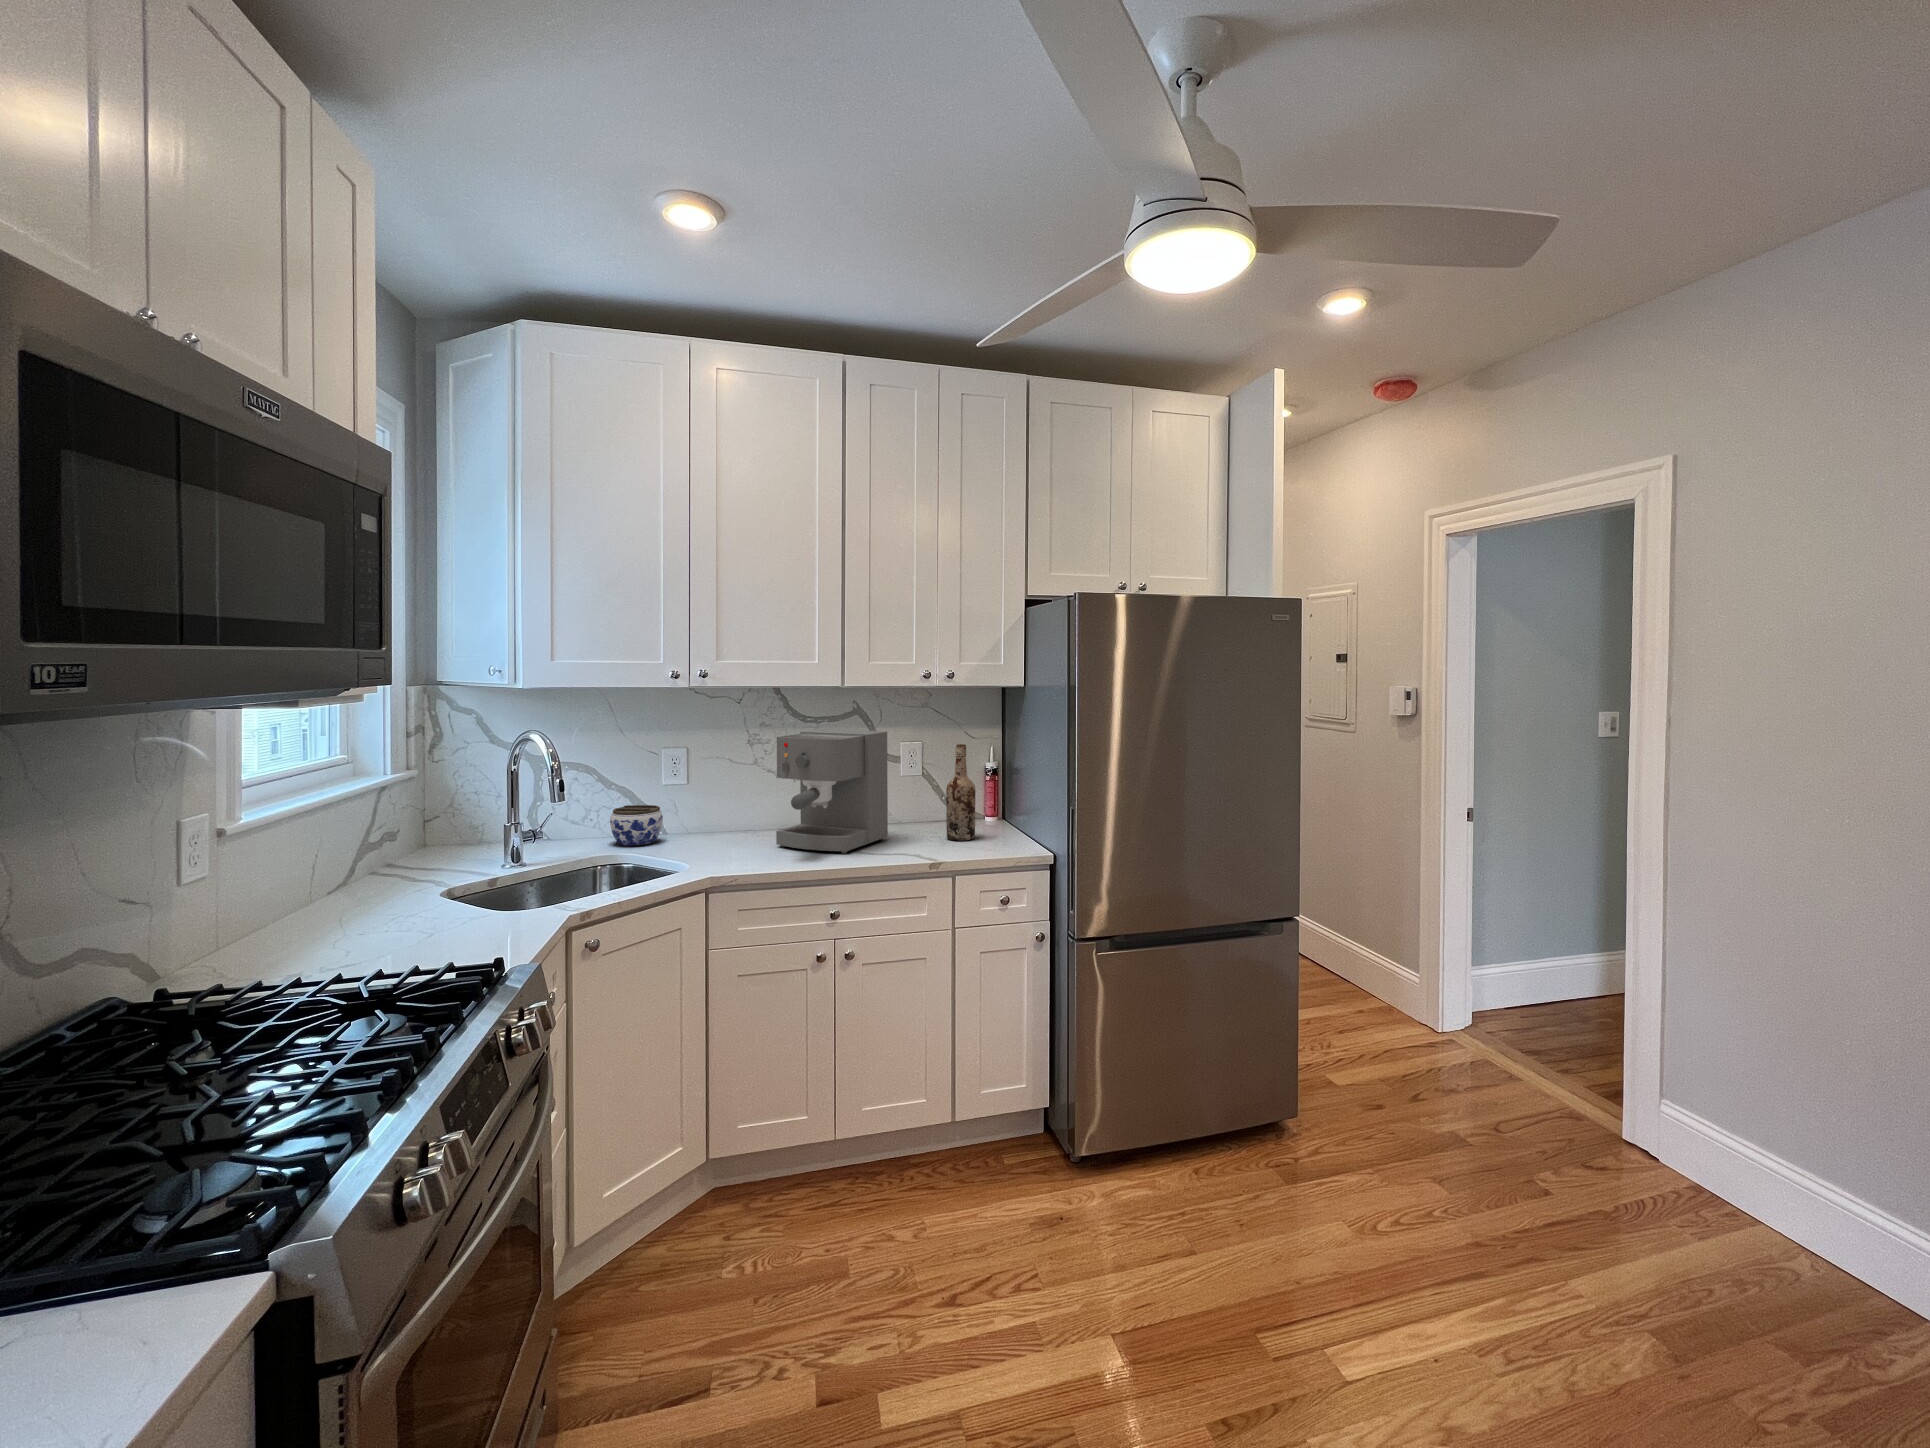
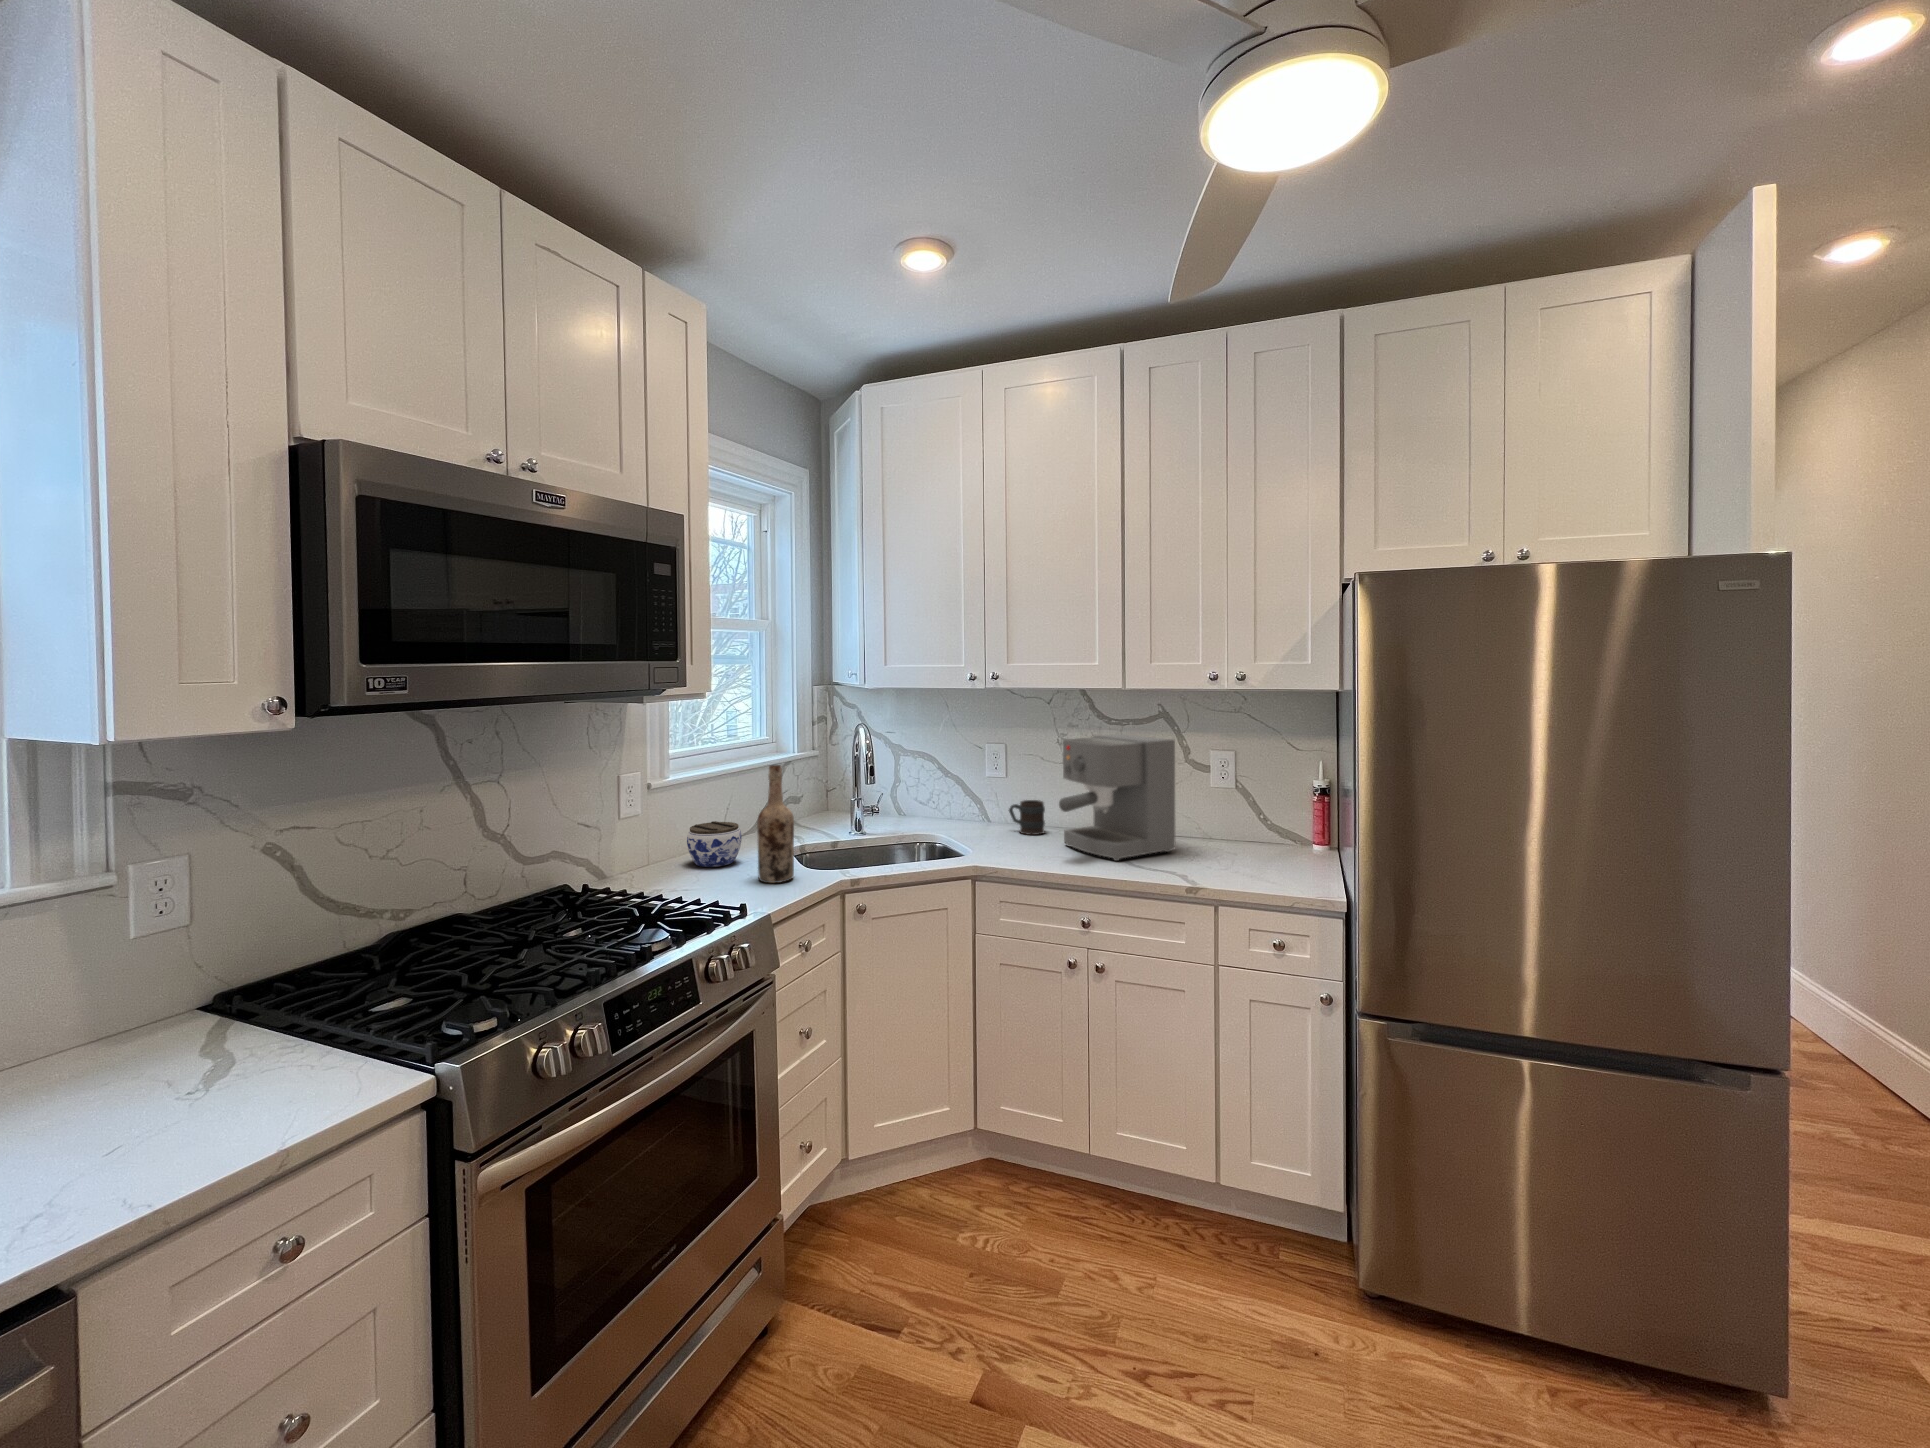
wine bottle: present [946,744,976,841] -> present [757,765,794,883]
jar: present [610,805,663,846] -> present [687,821,742,867]
mug: none [699,805,742,842] -> present [1009,800,1045,835]

